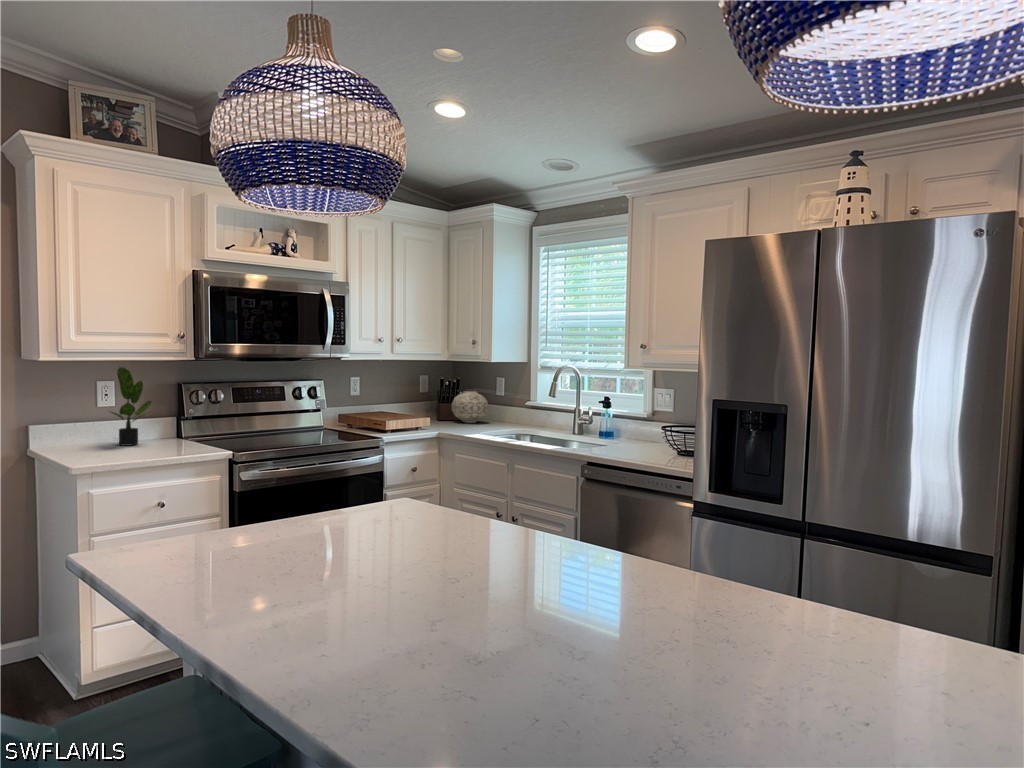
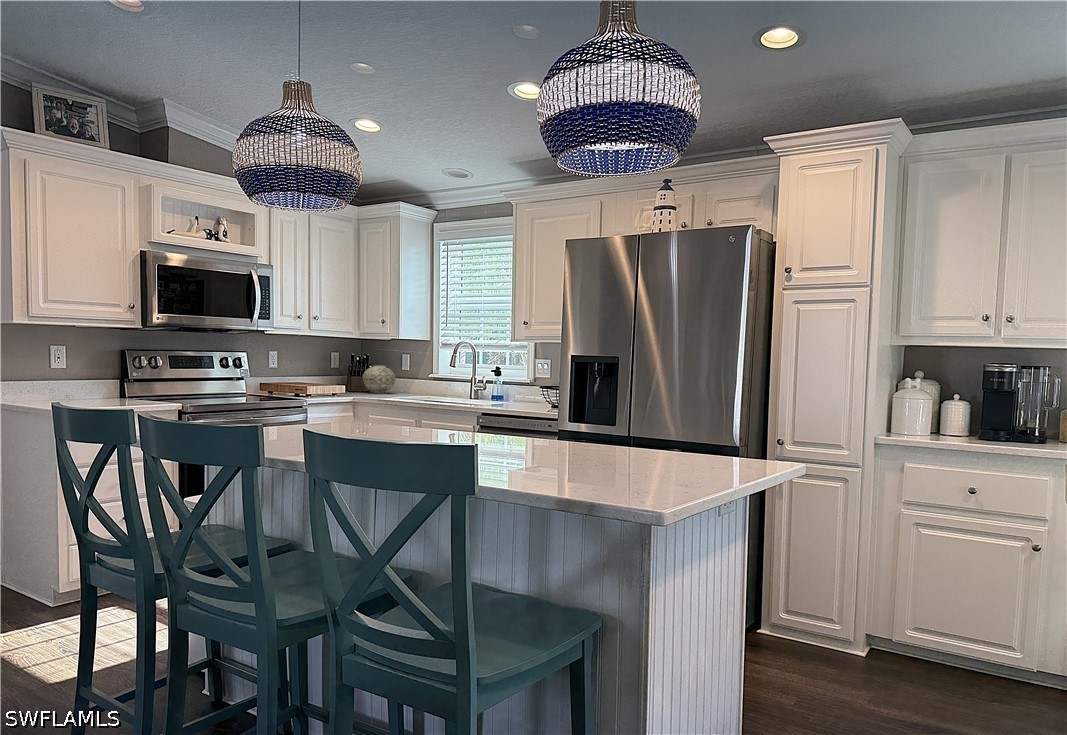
potted plant: present [110,367,152,445] -> none [58,331,103,401]

